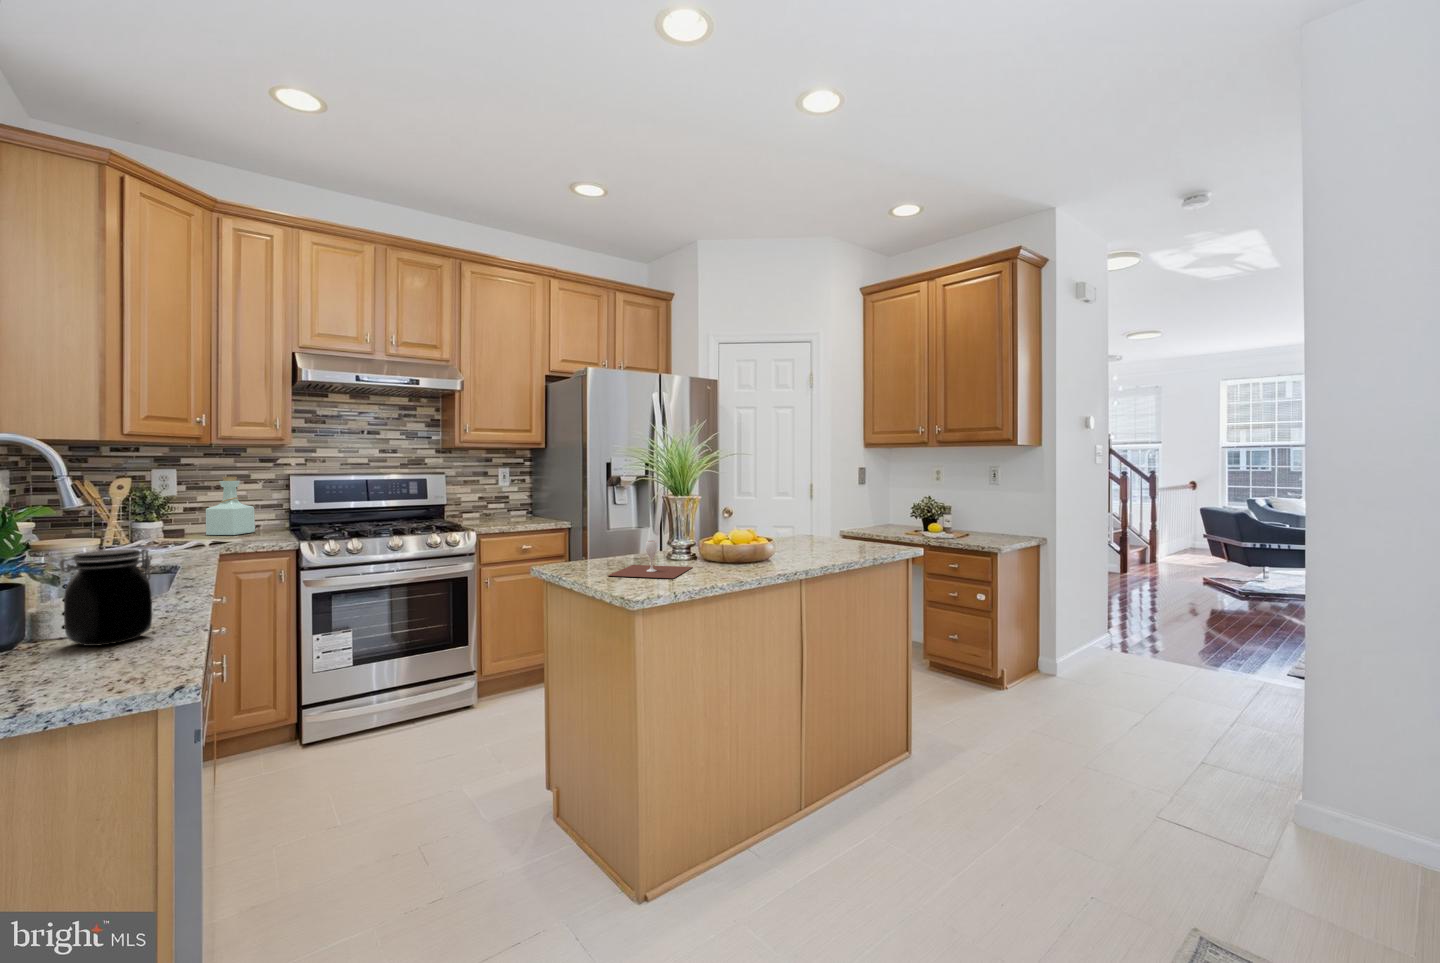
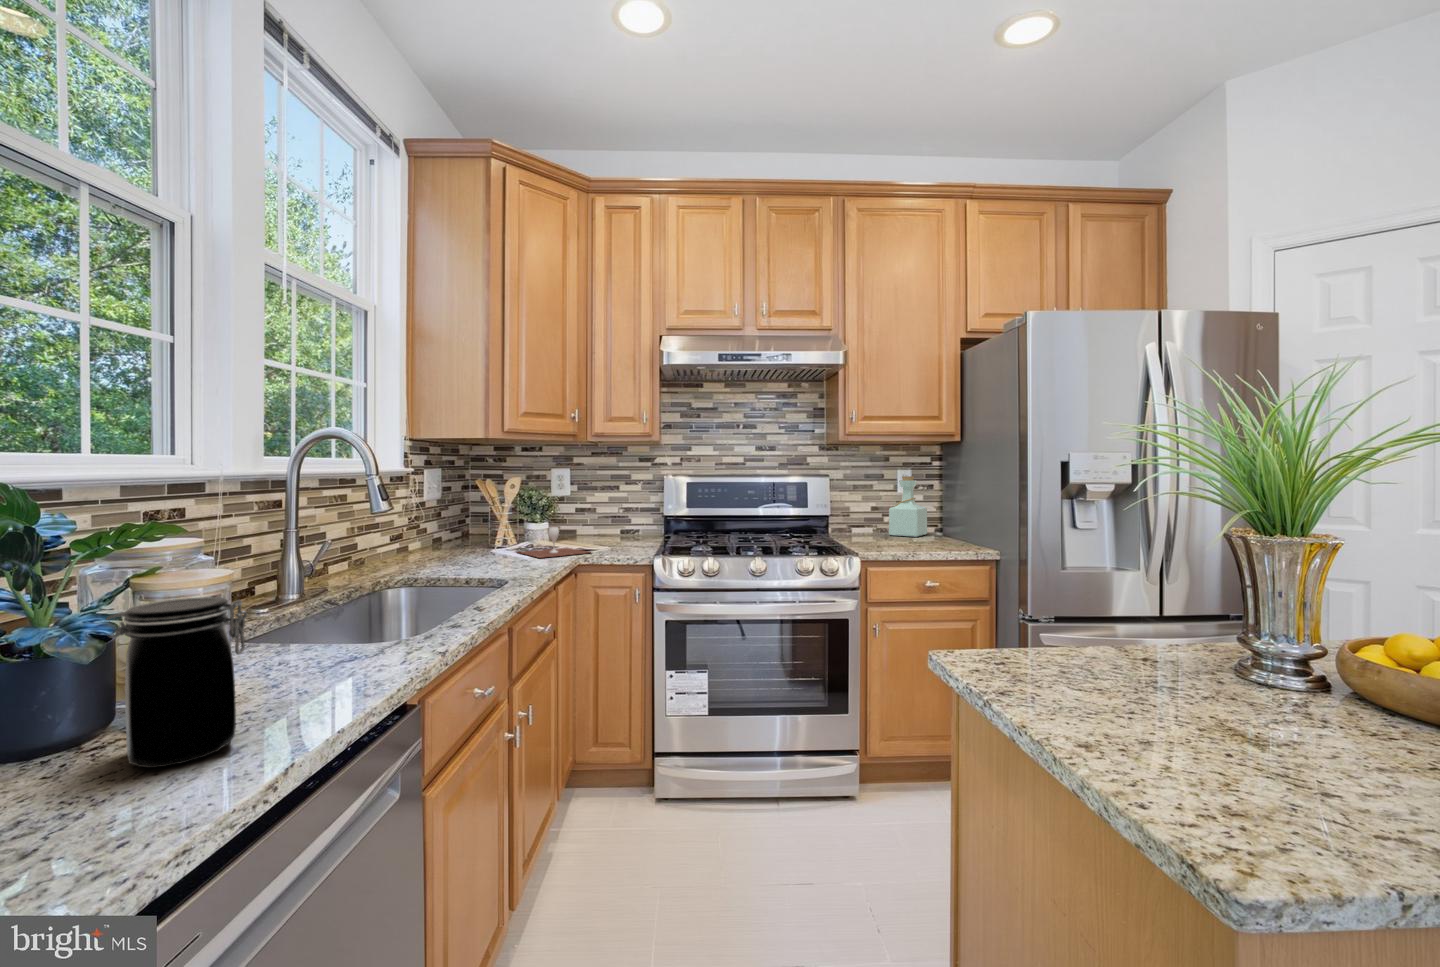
bottle: present [206,477,255,535] -> present [888,476,927,537]
wine glass: present [608,541,693,578] -> present [519,527,588,558]

